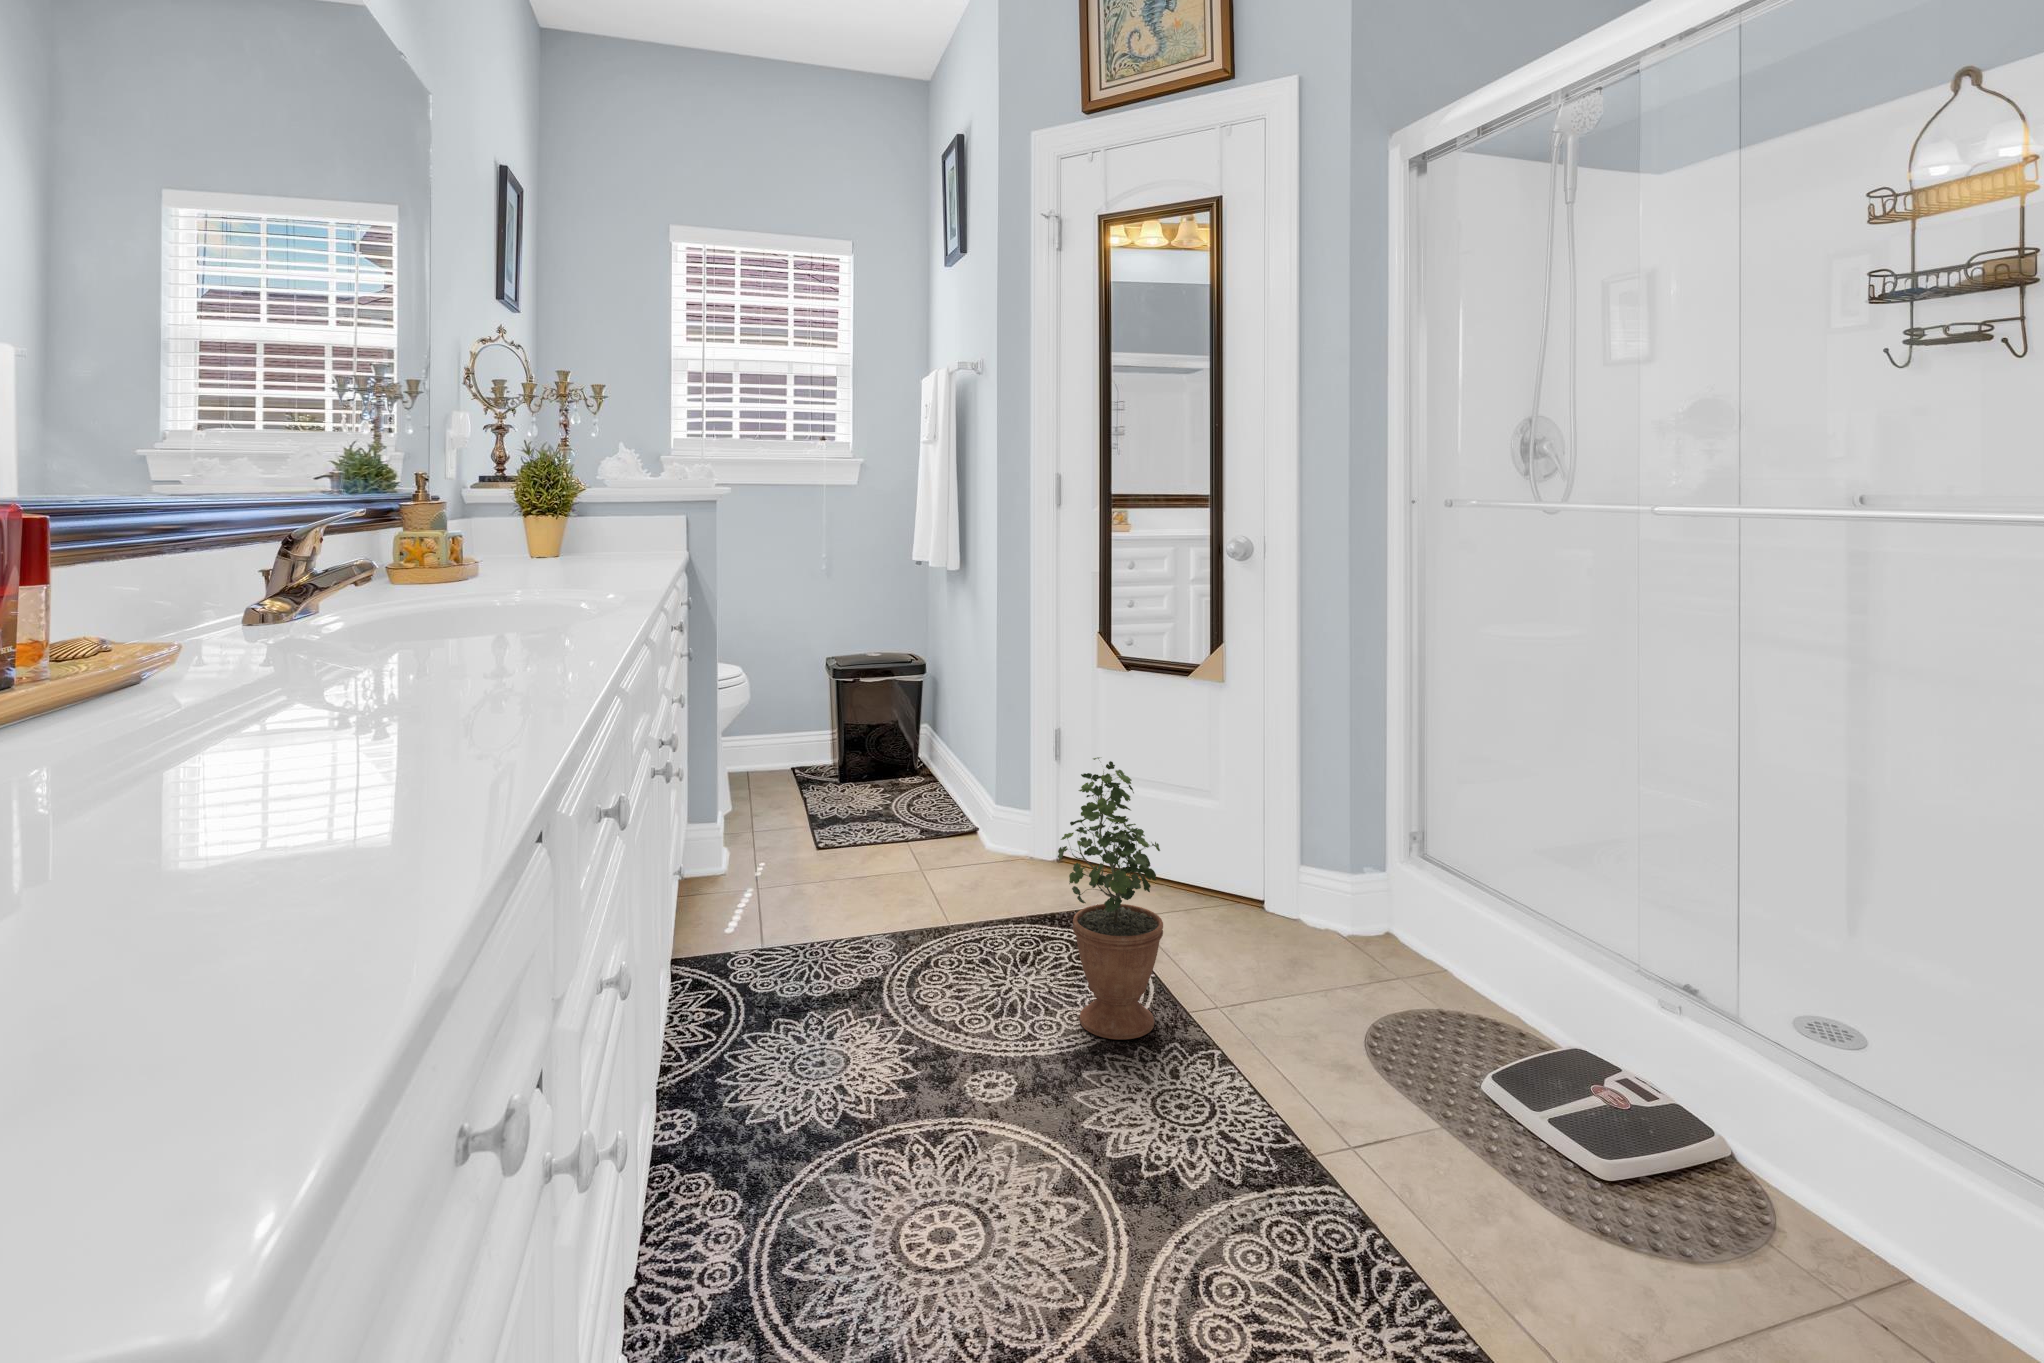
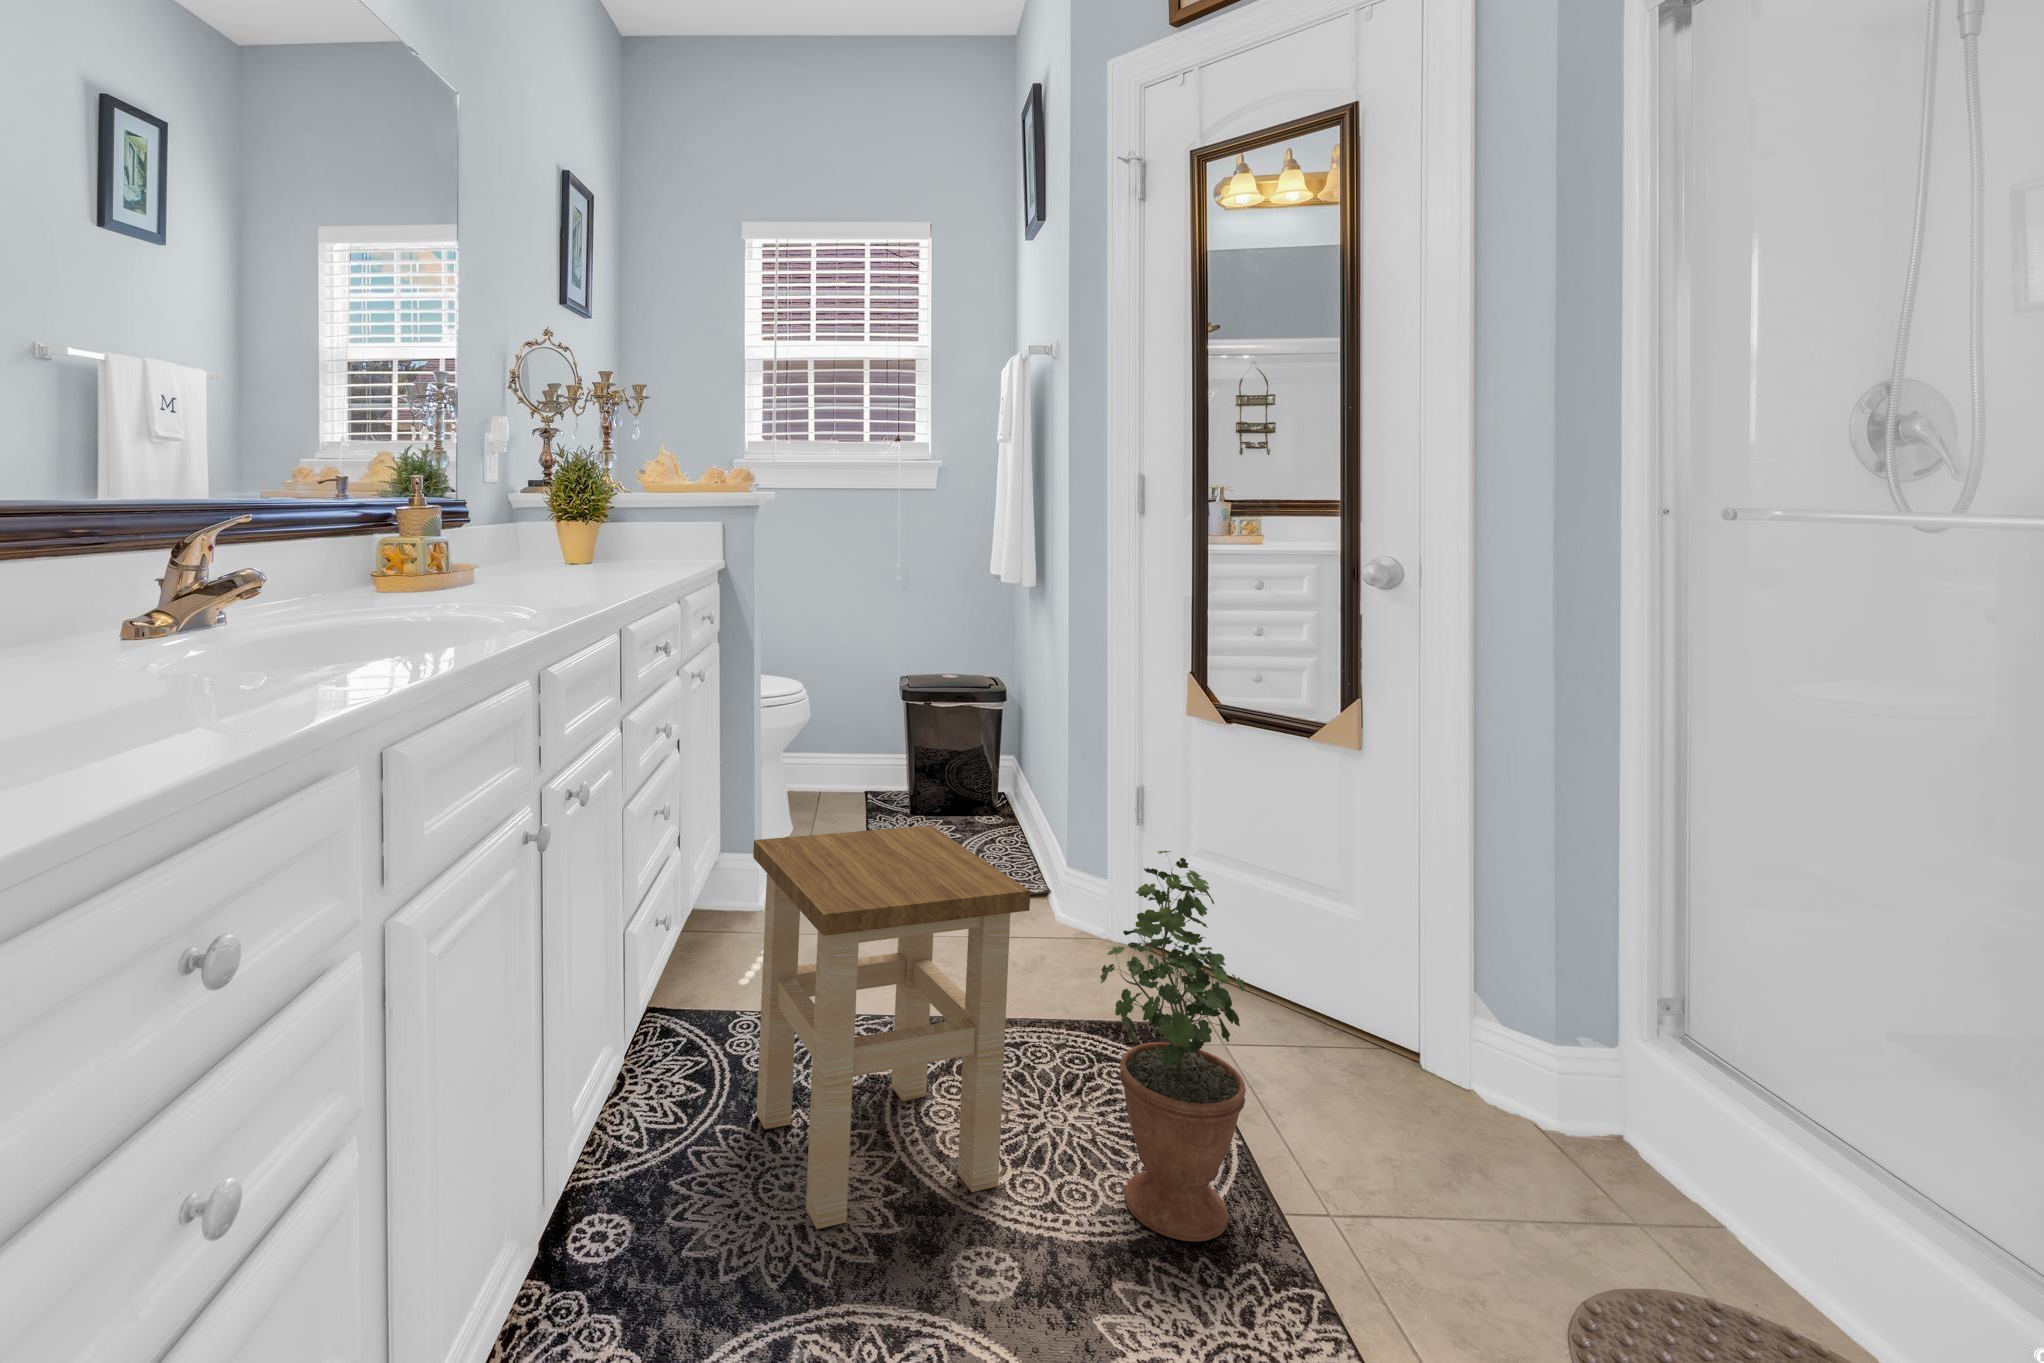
stool: none [763,765,1003,1085] -> present [753,825,1030,1229]

